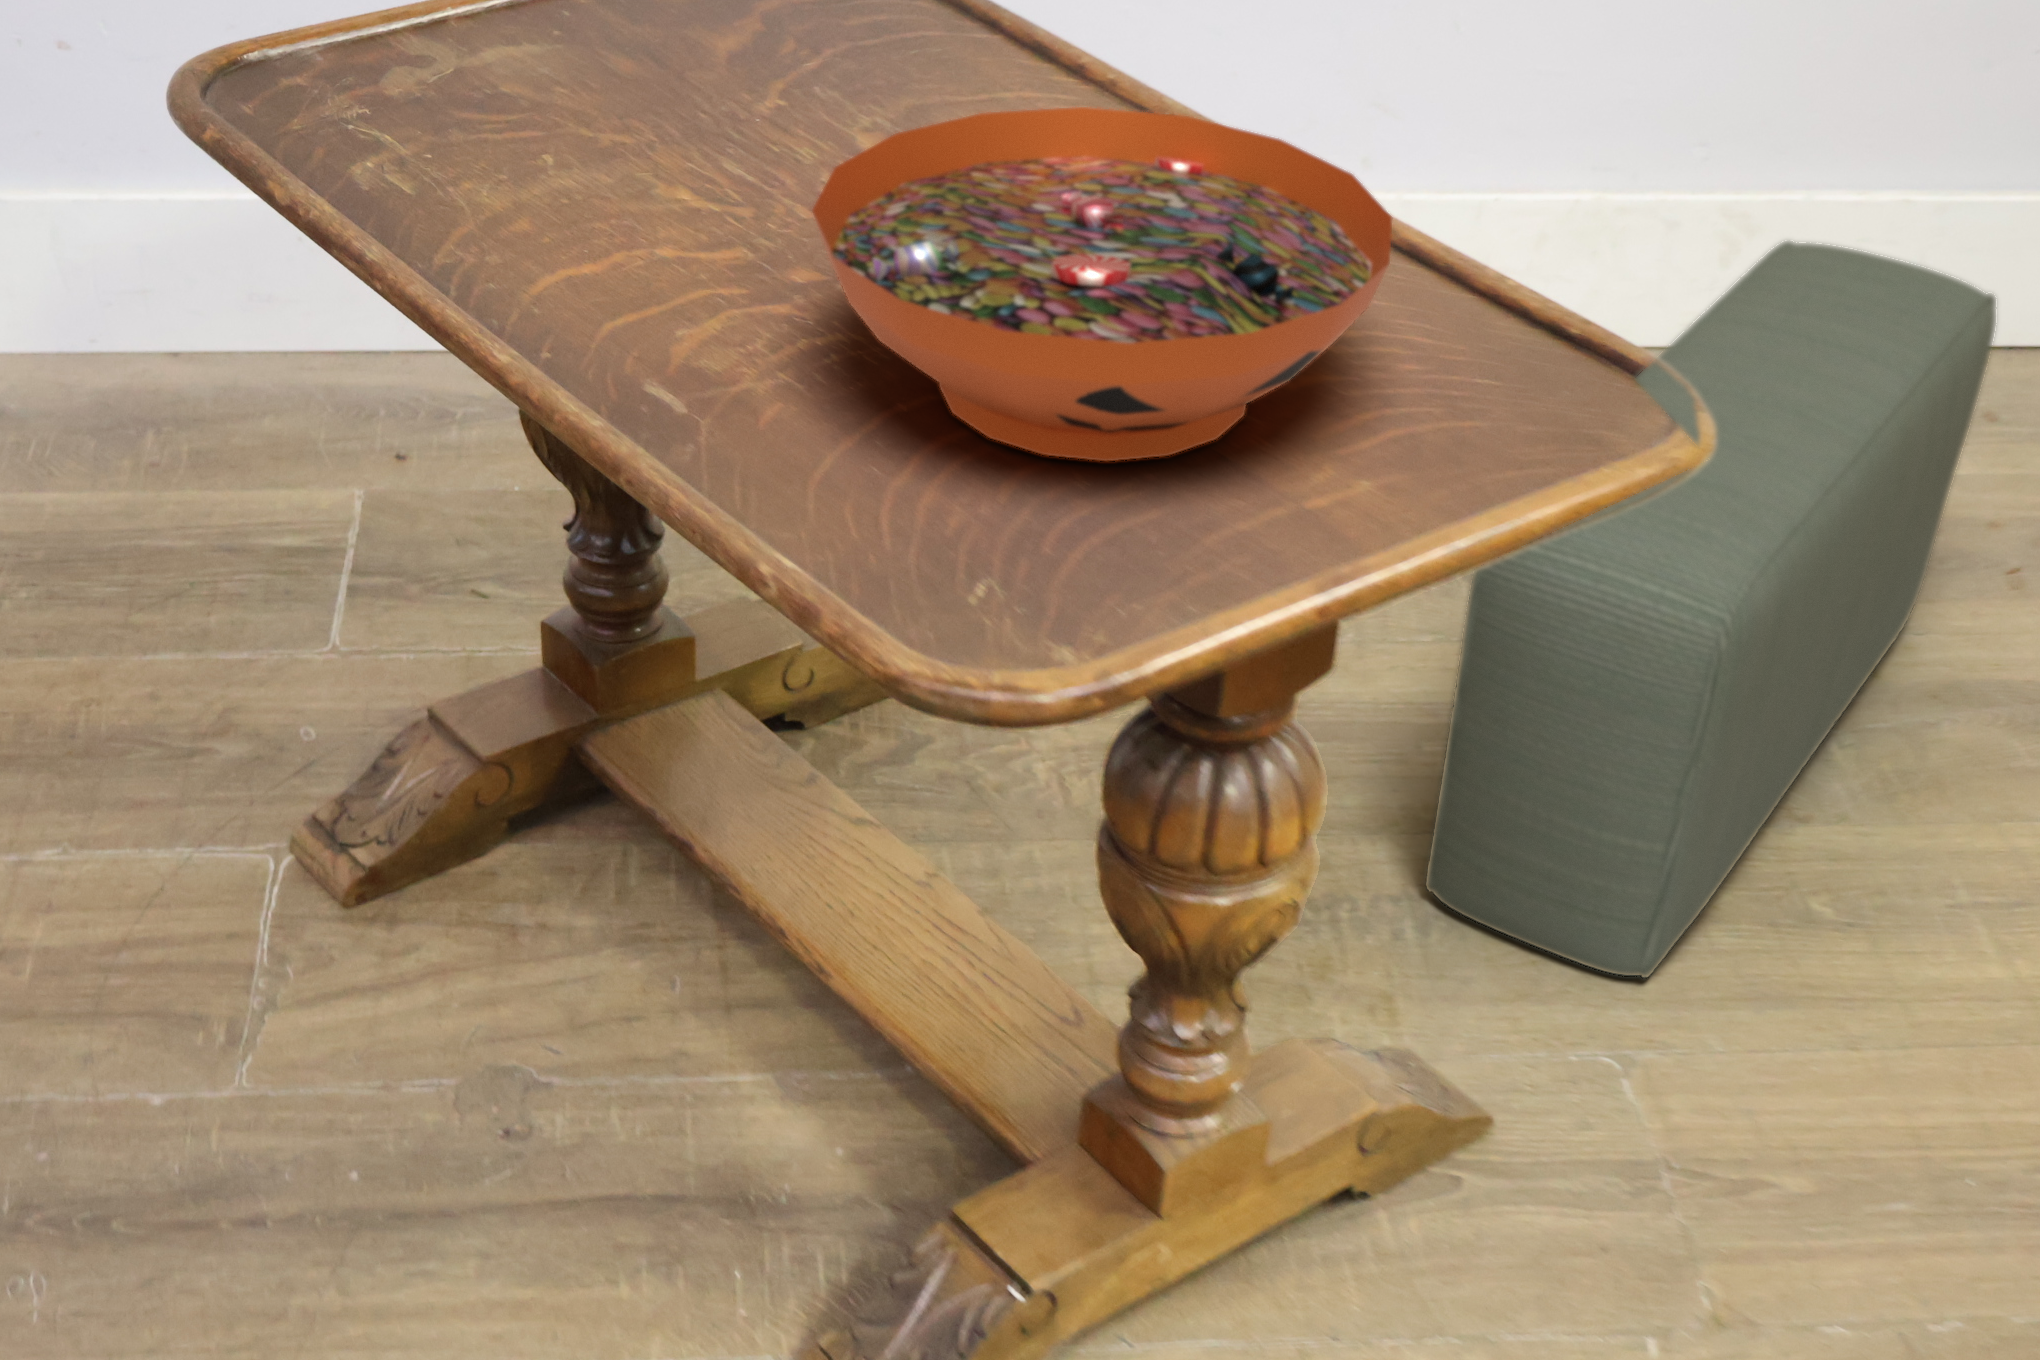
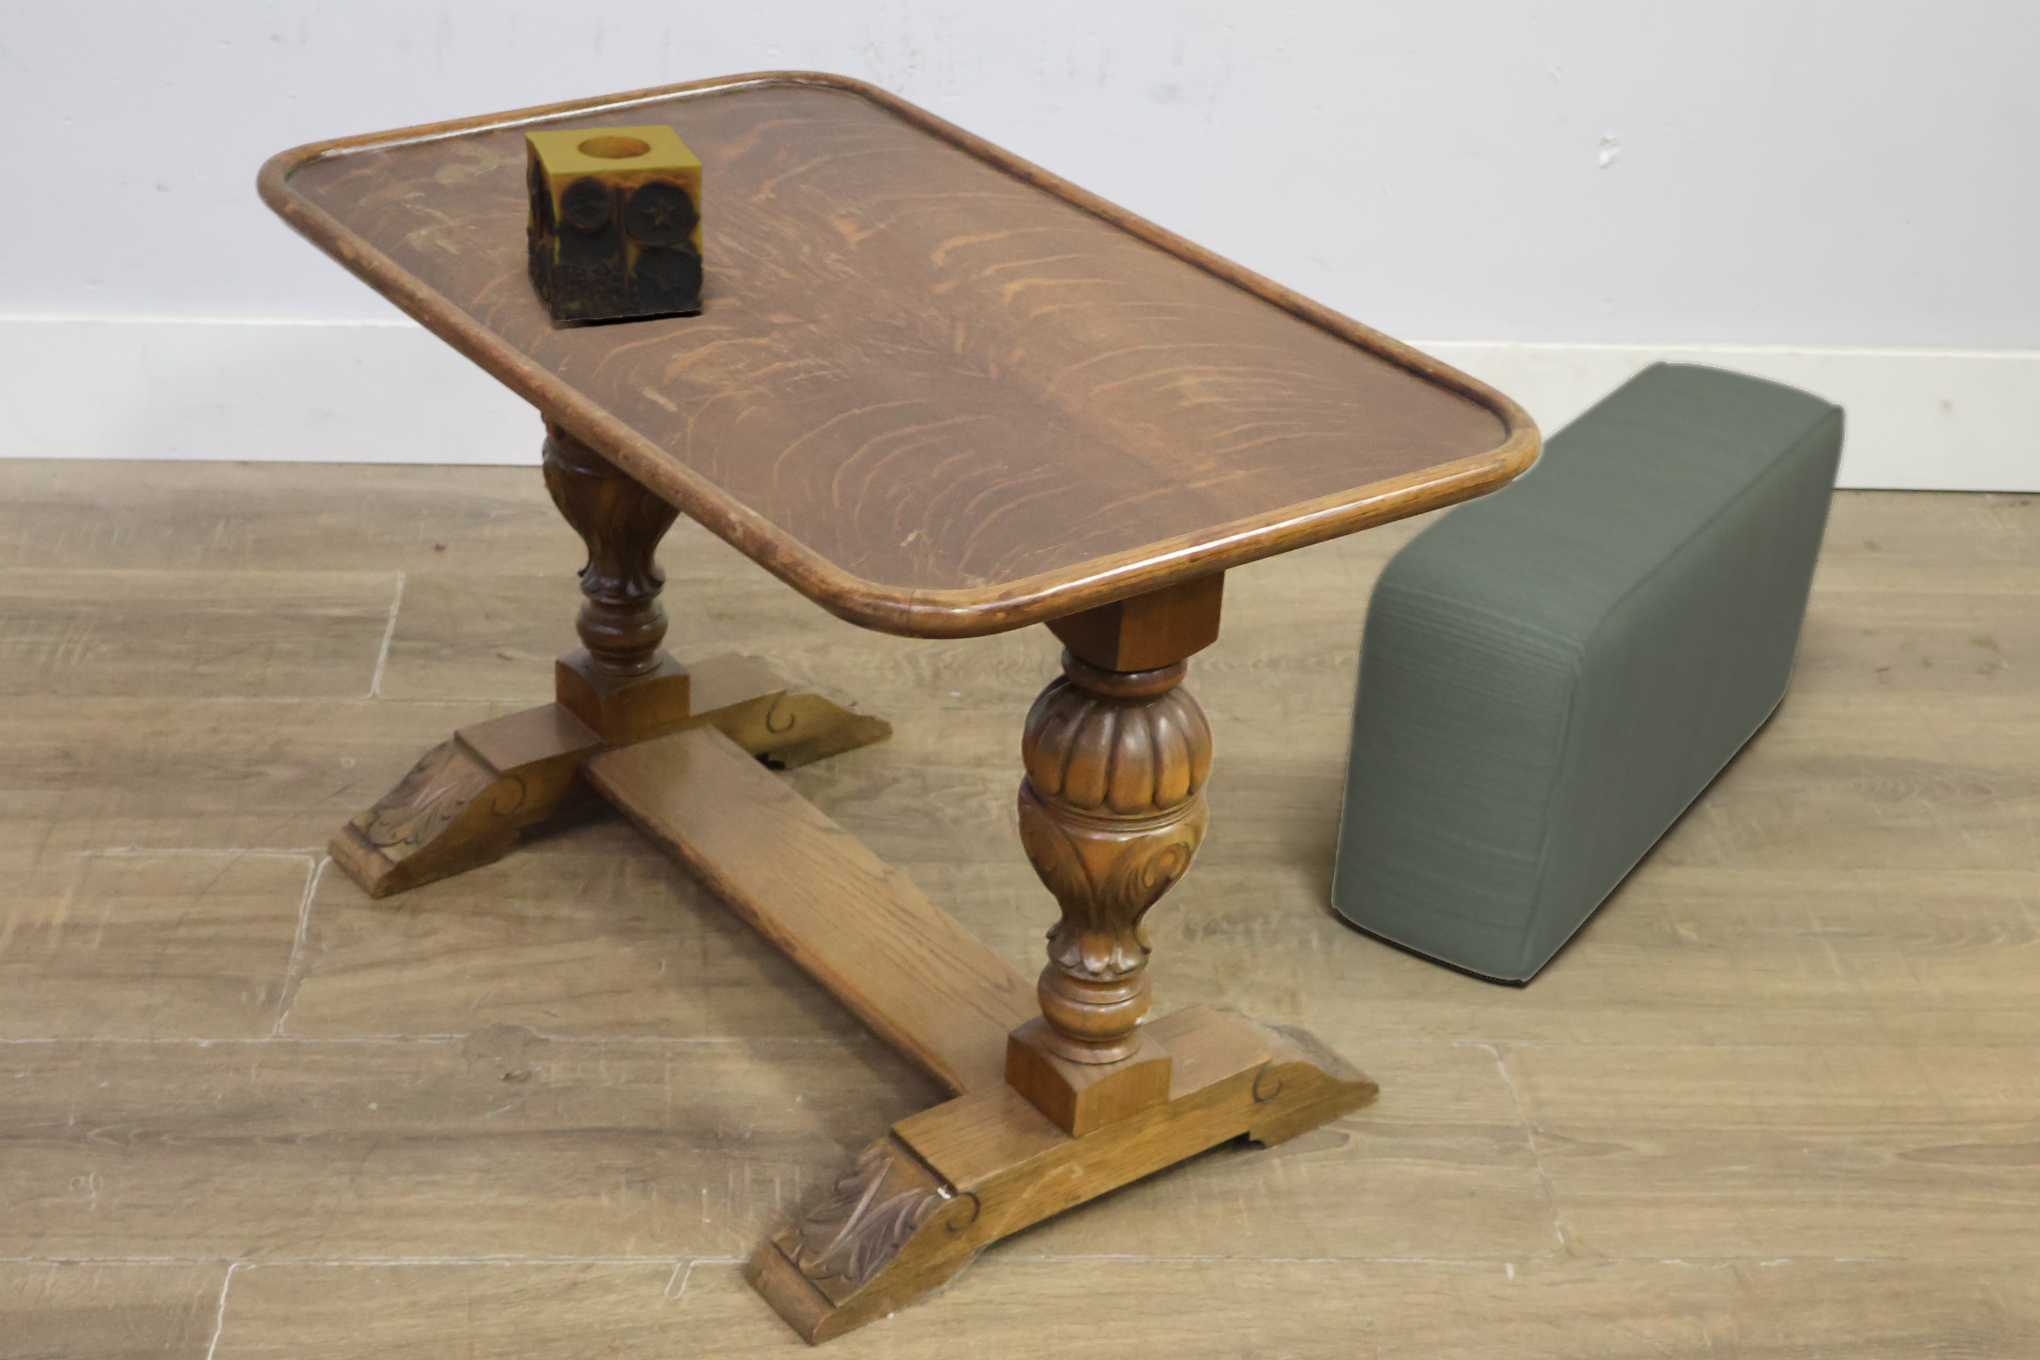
candle: none [476,28,704,284] -> present [525,125,704,322]
decorative bowl: present [812,107,1392,461] -> none [789,186,1261,452]

